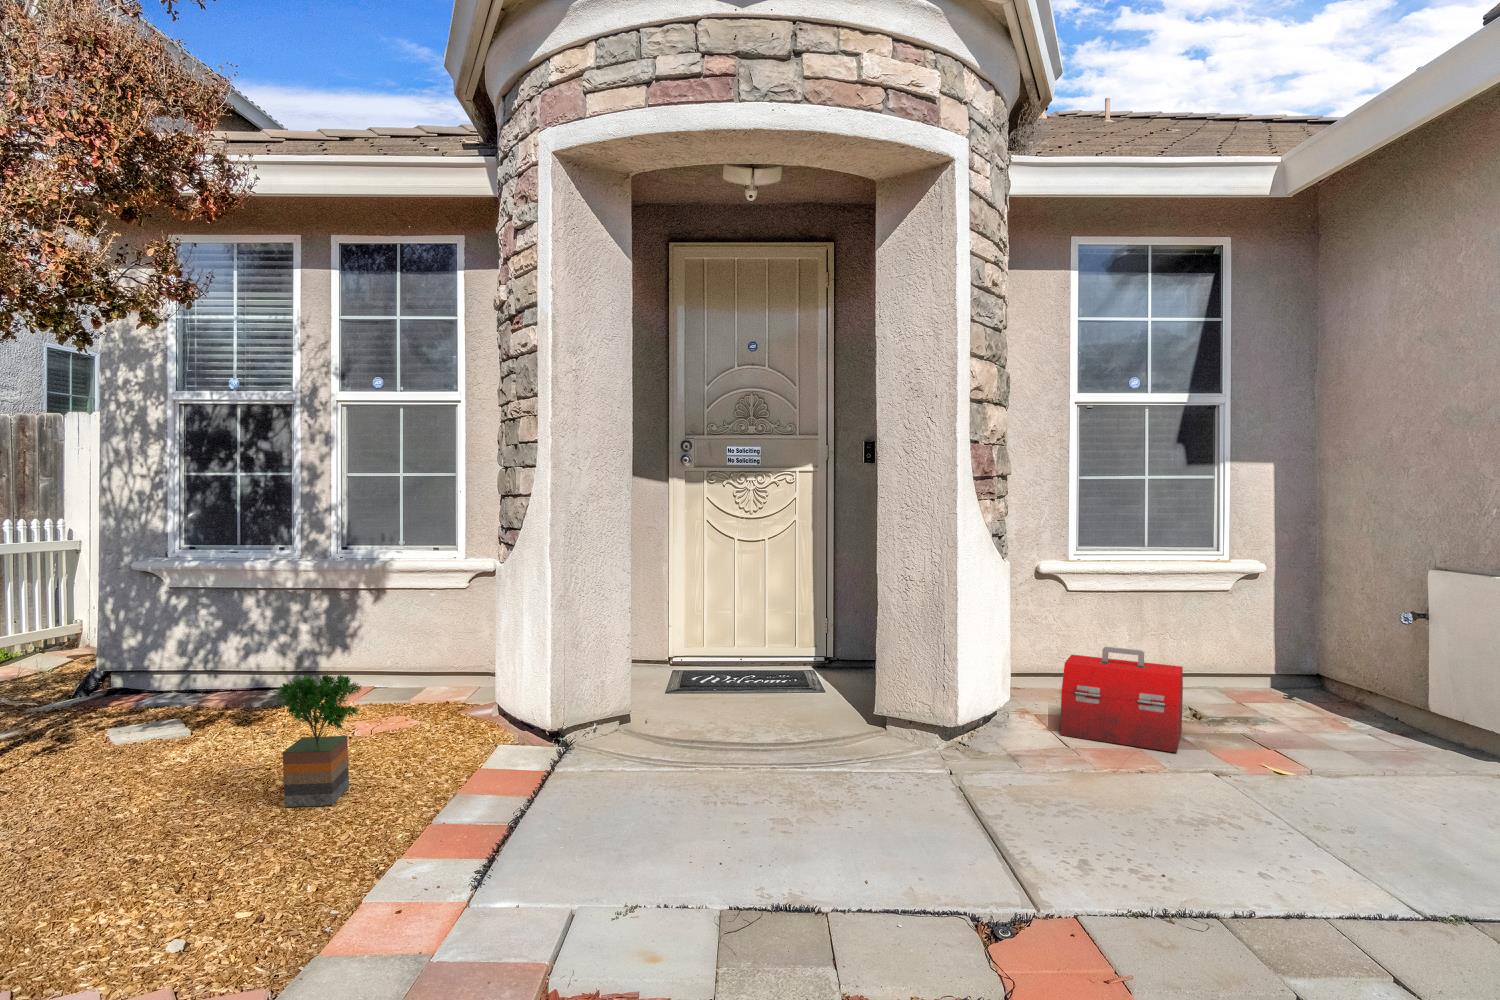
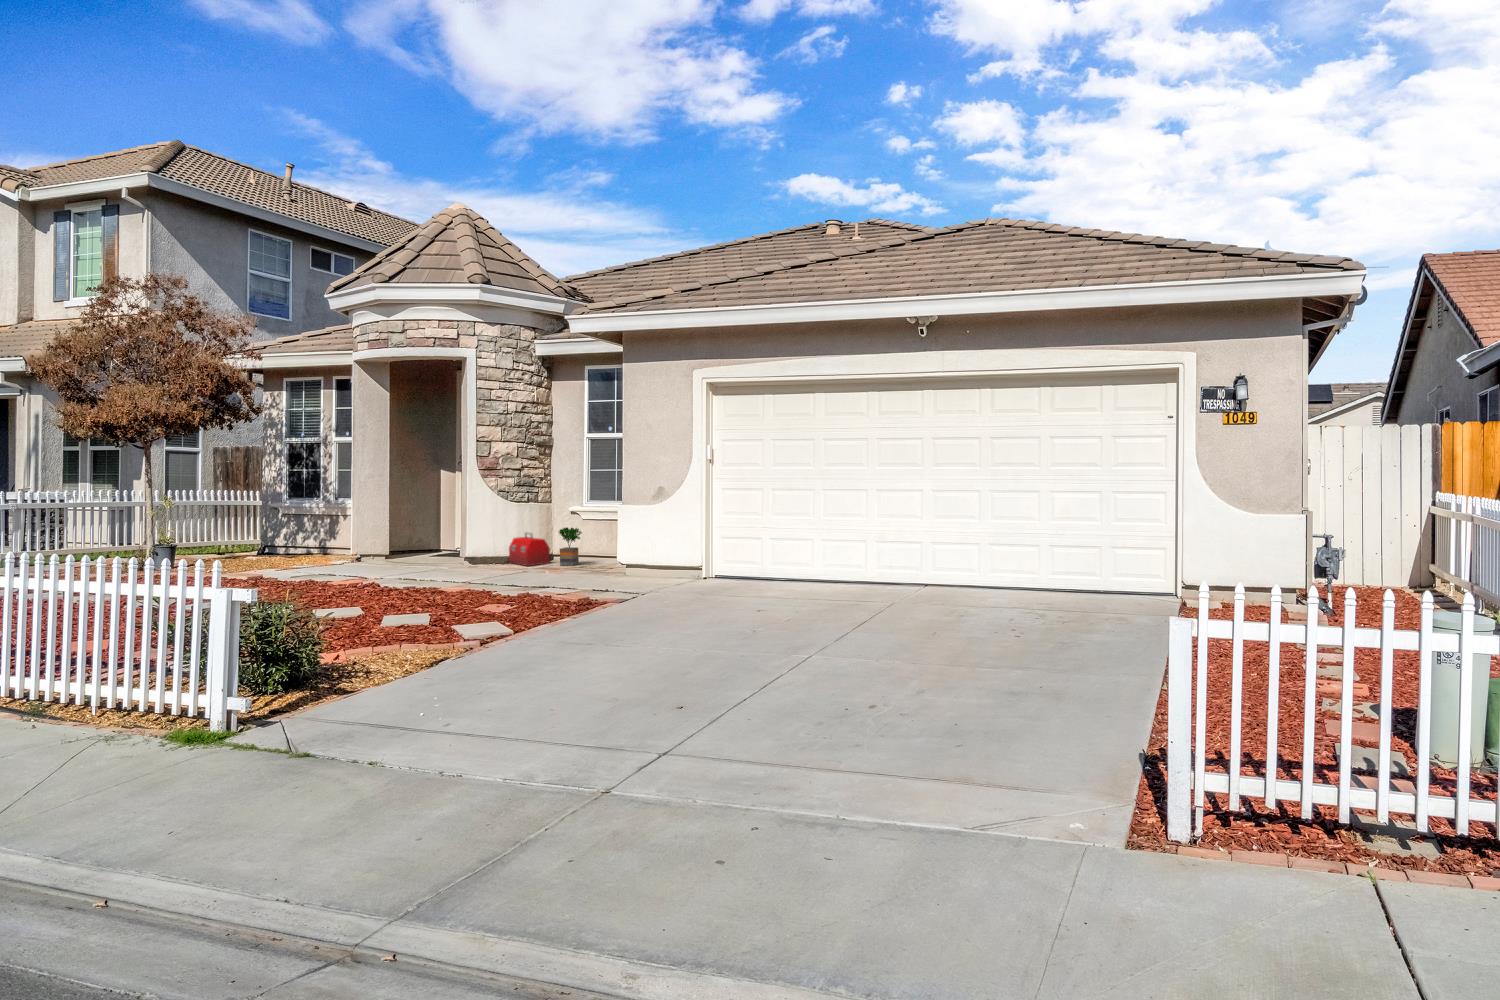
potted tree: present [276,674,361,807] -> present [559,527,582,566]

